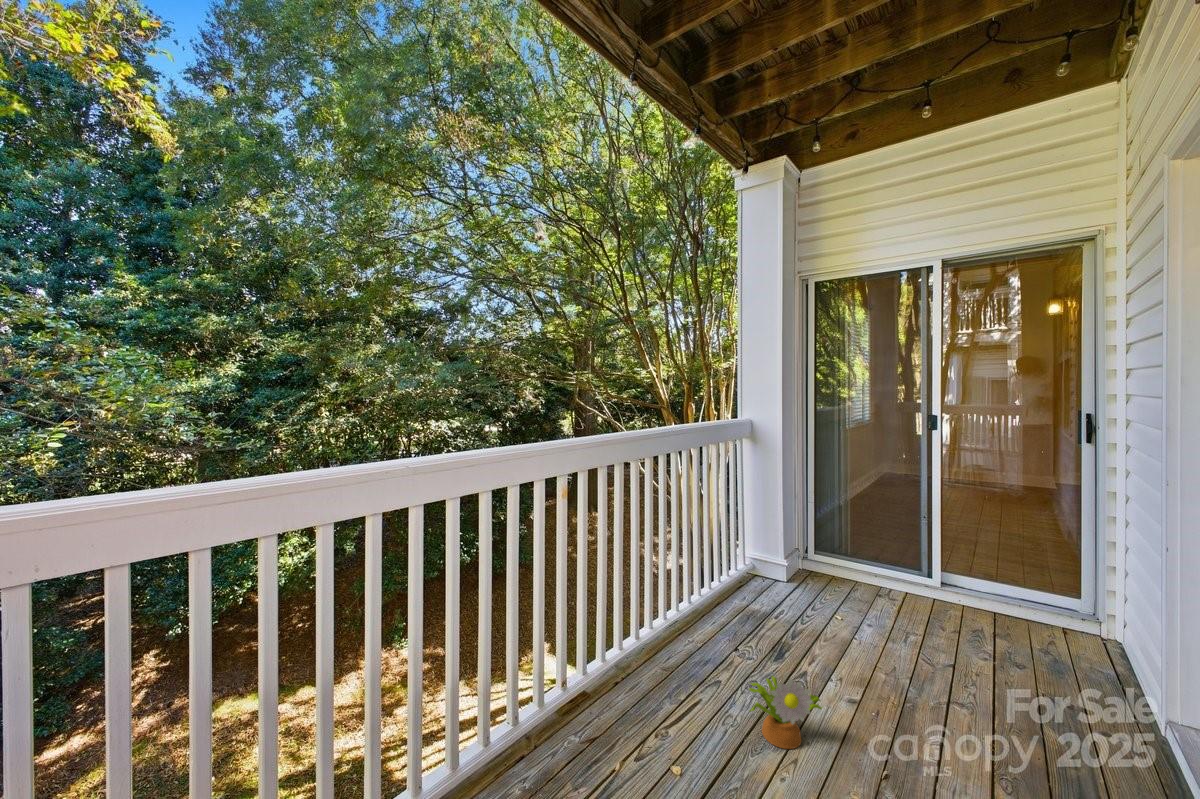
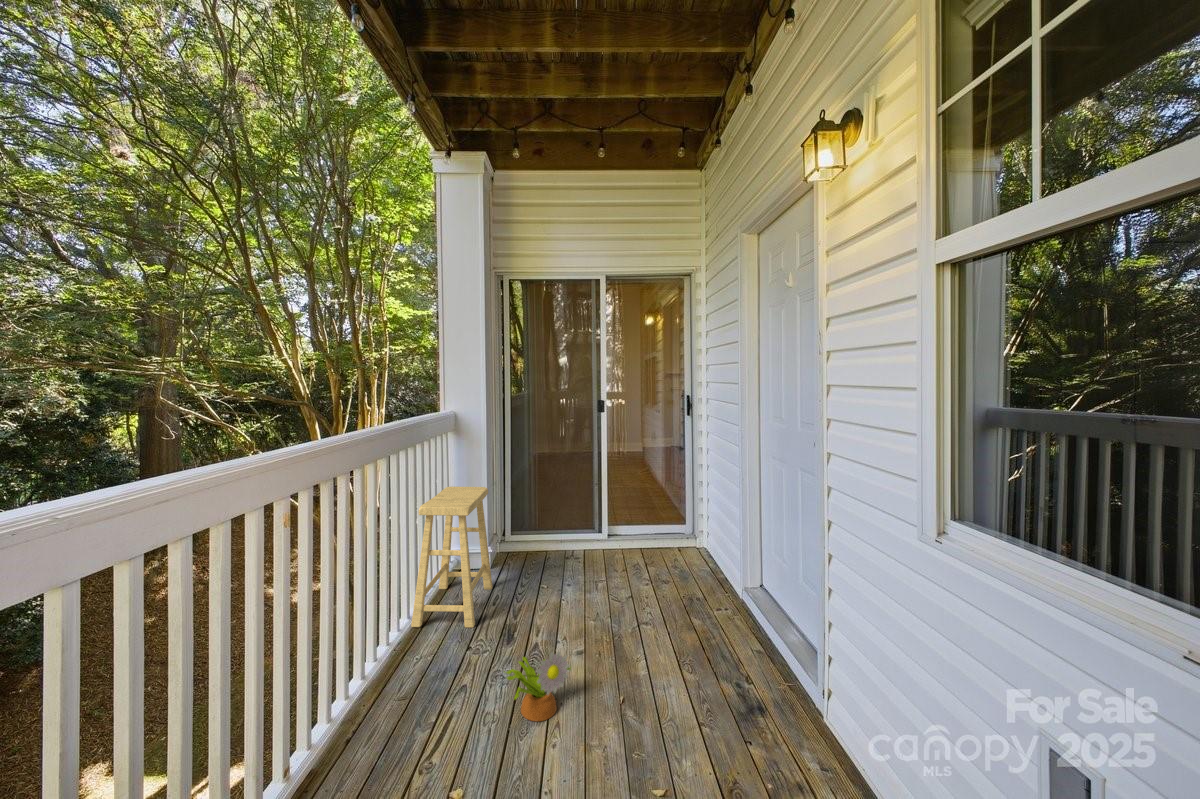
stool: none [692,492,780,634] -> present [411,487,492,628]

